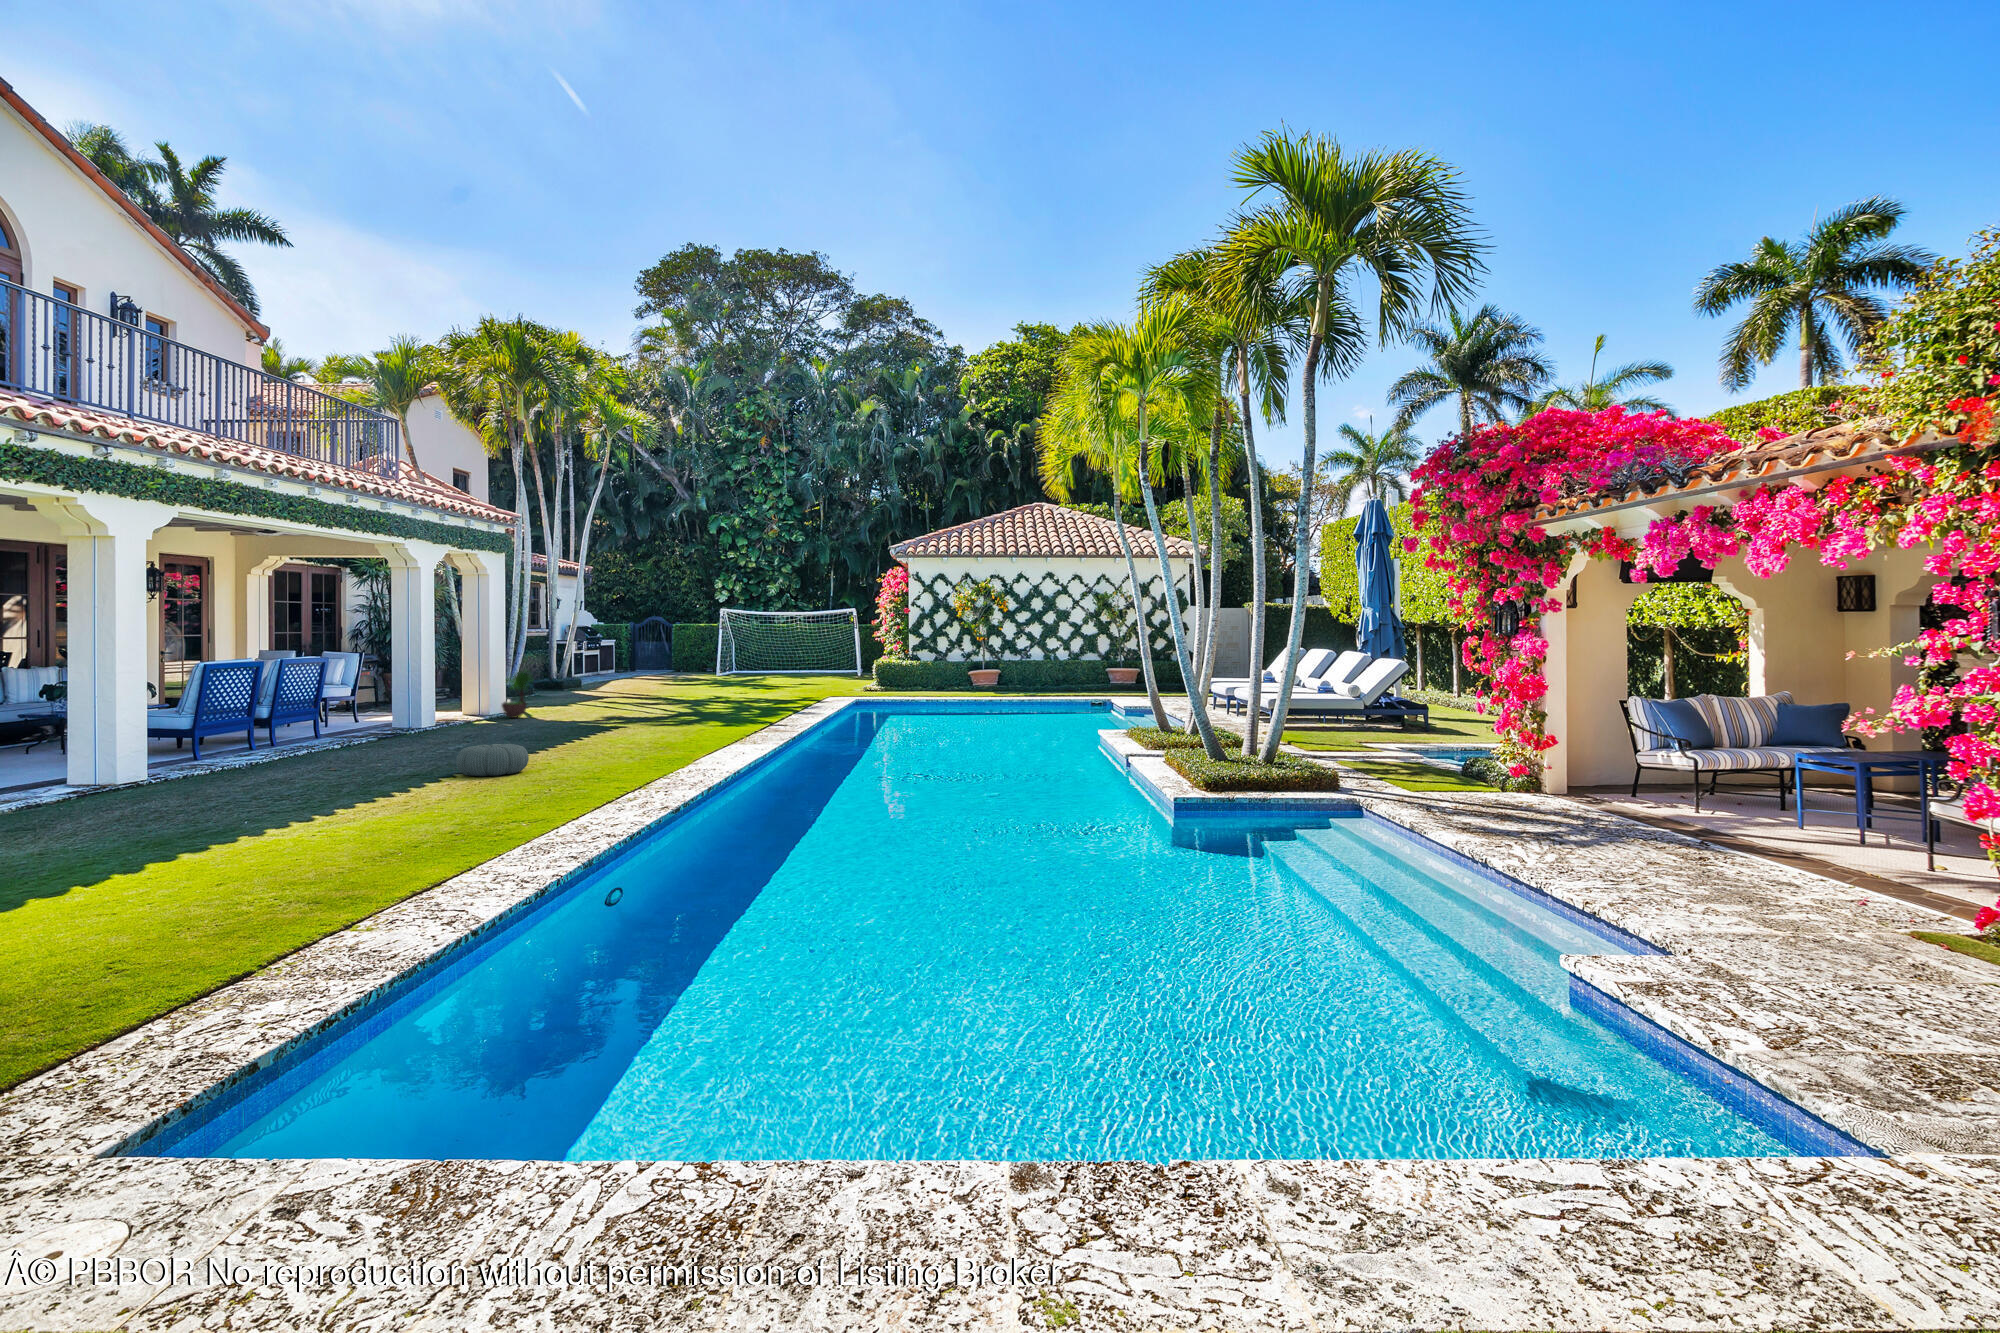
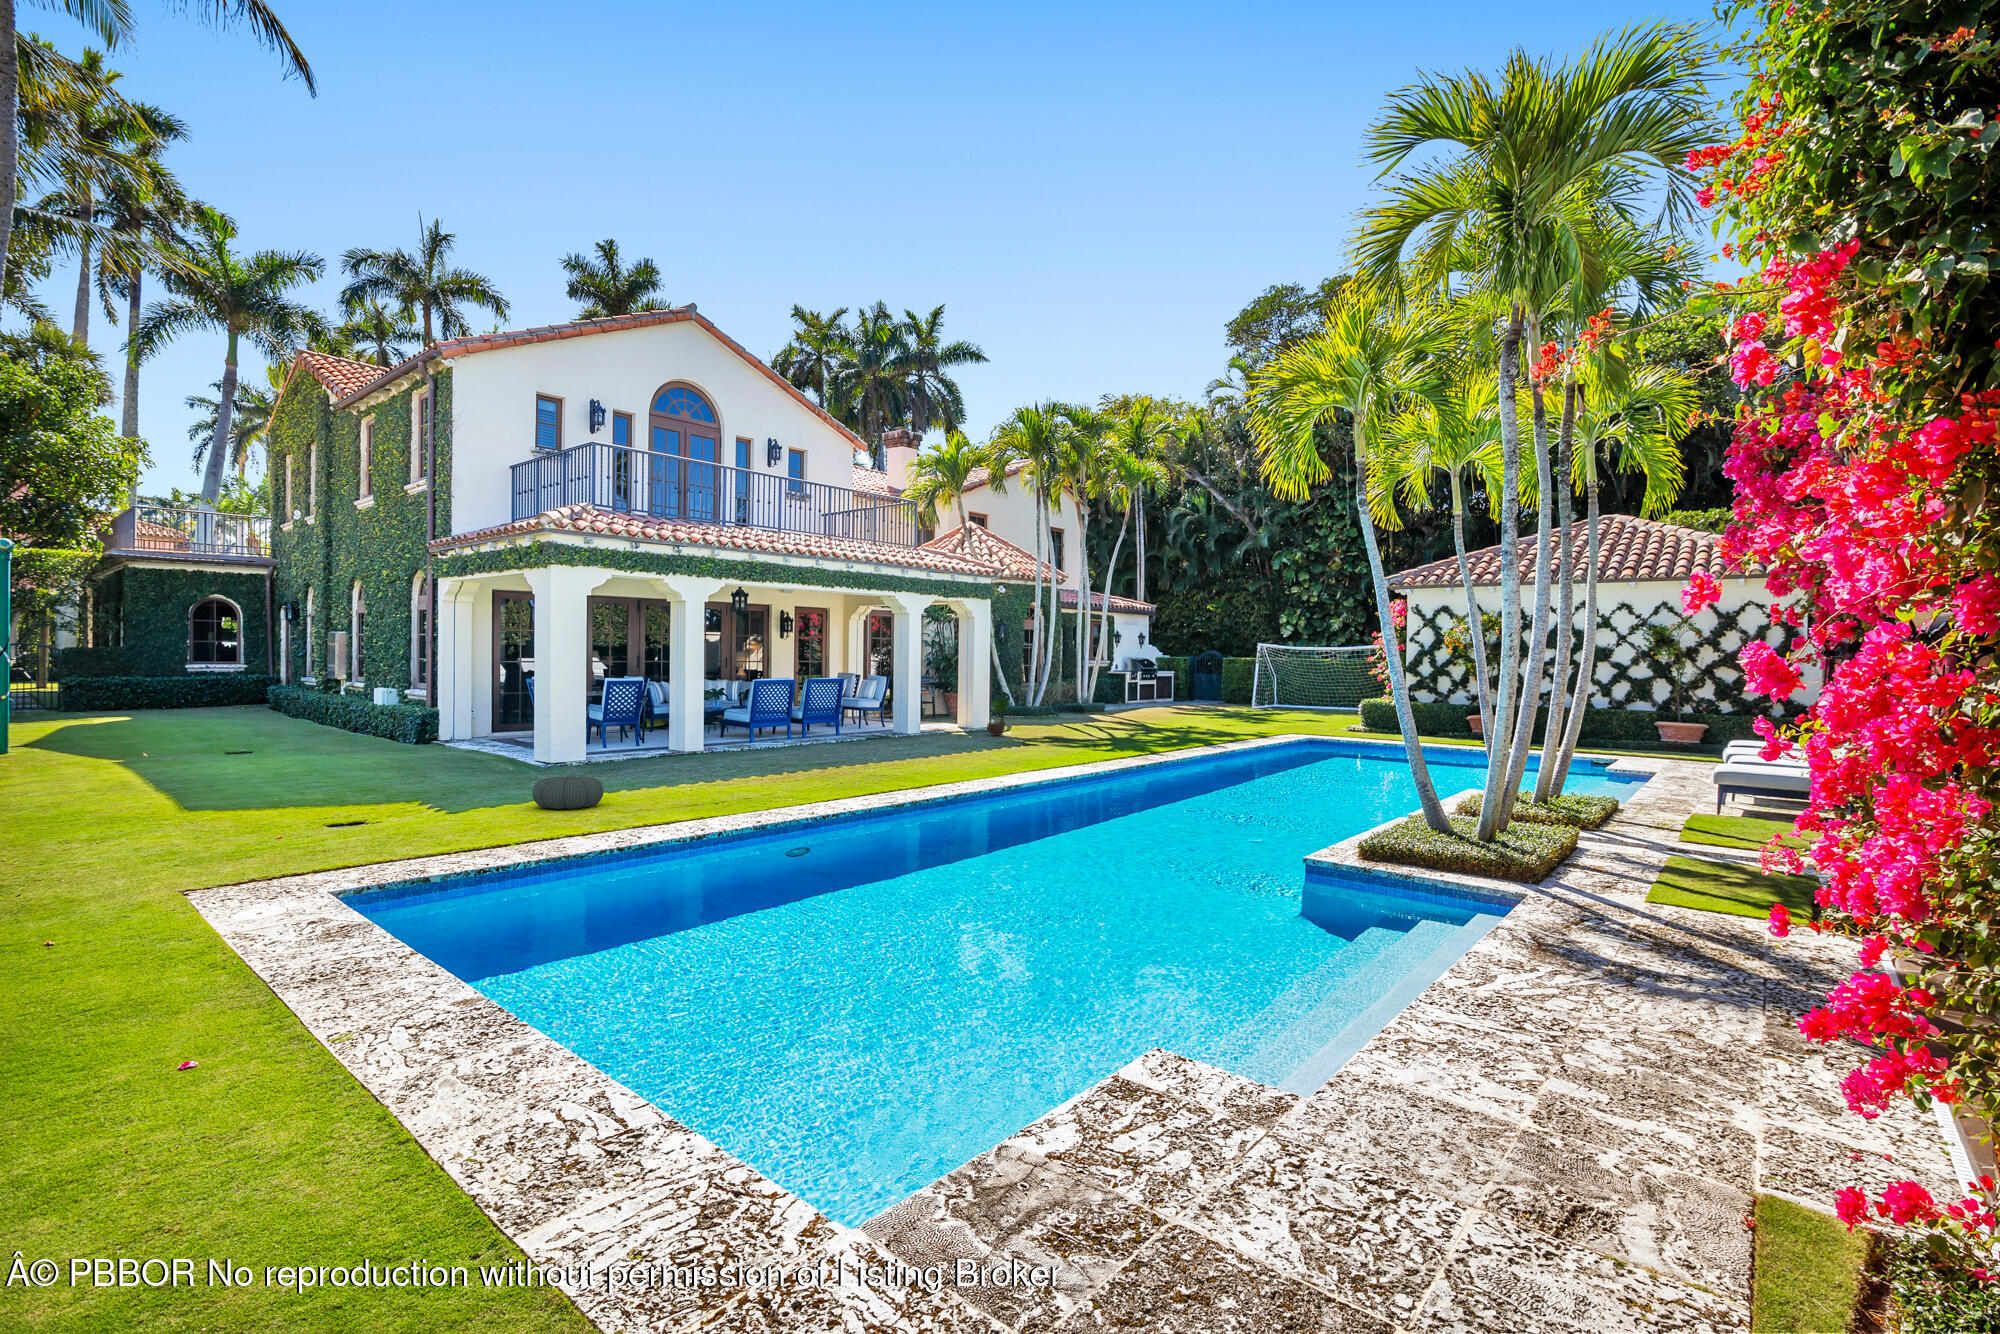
pouf: present [456,744,529,776] -> present [532,776,604,809]

